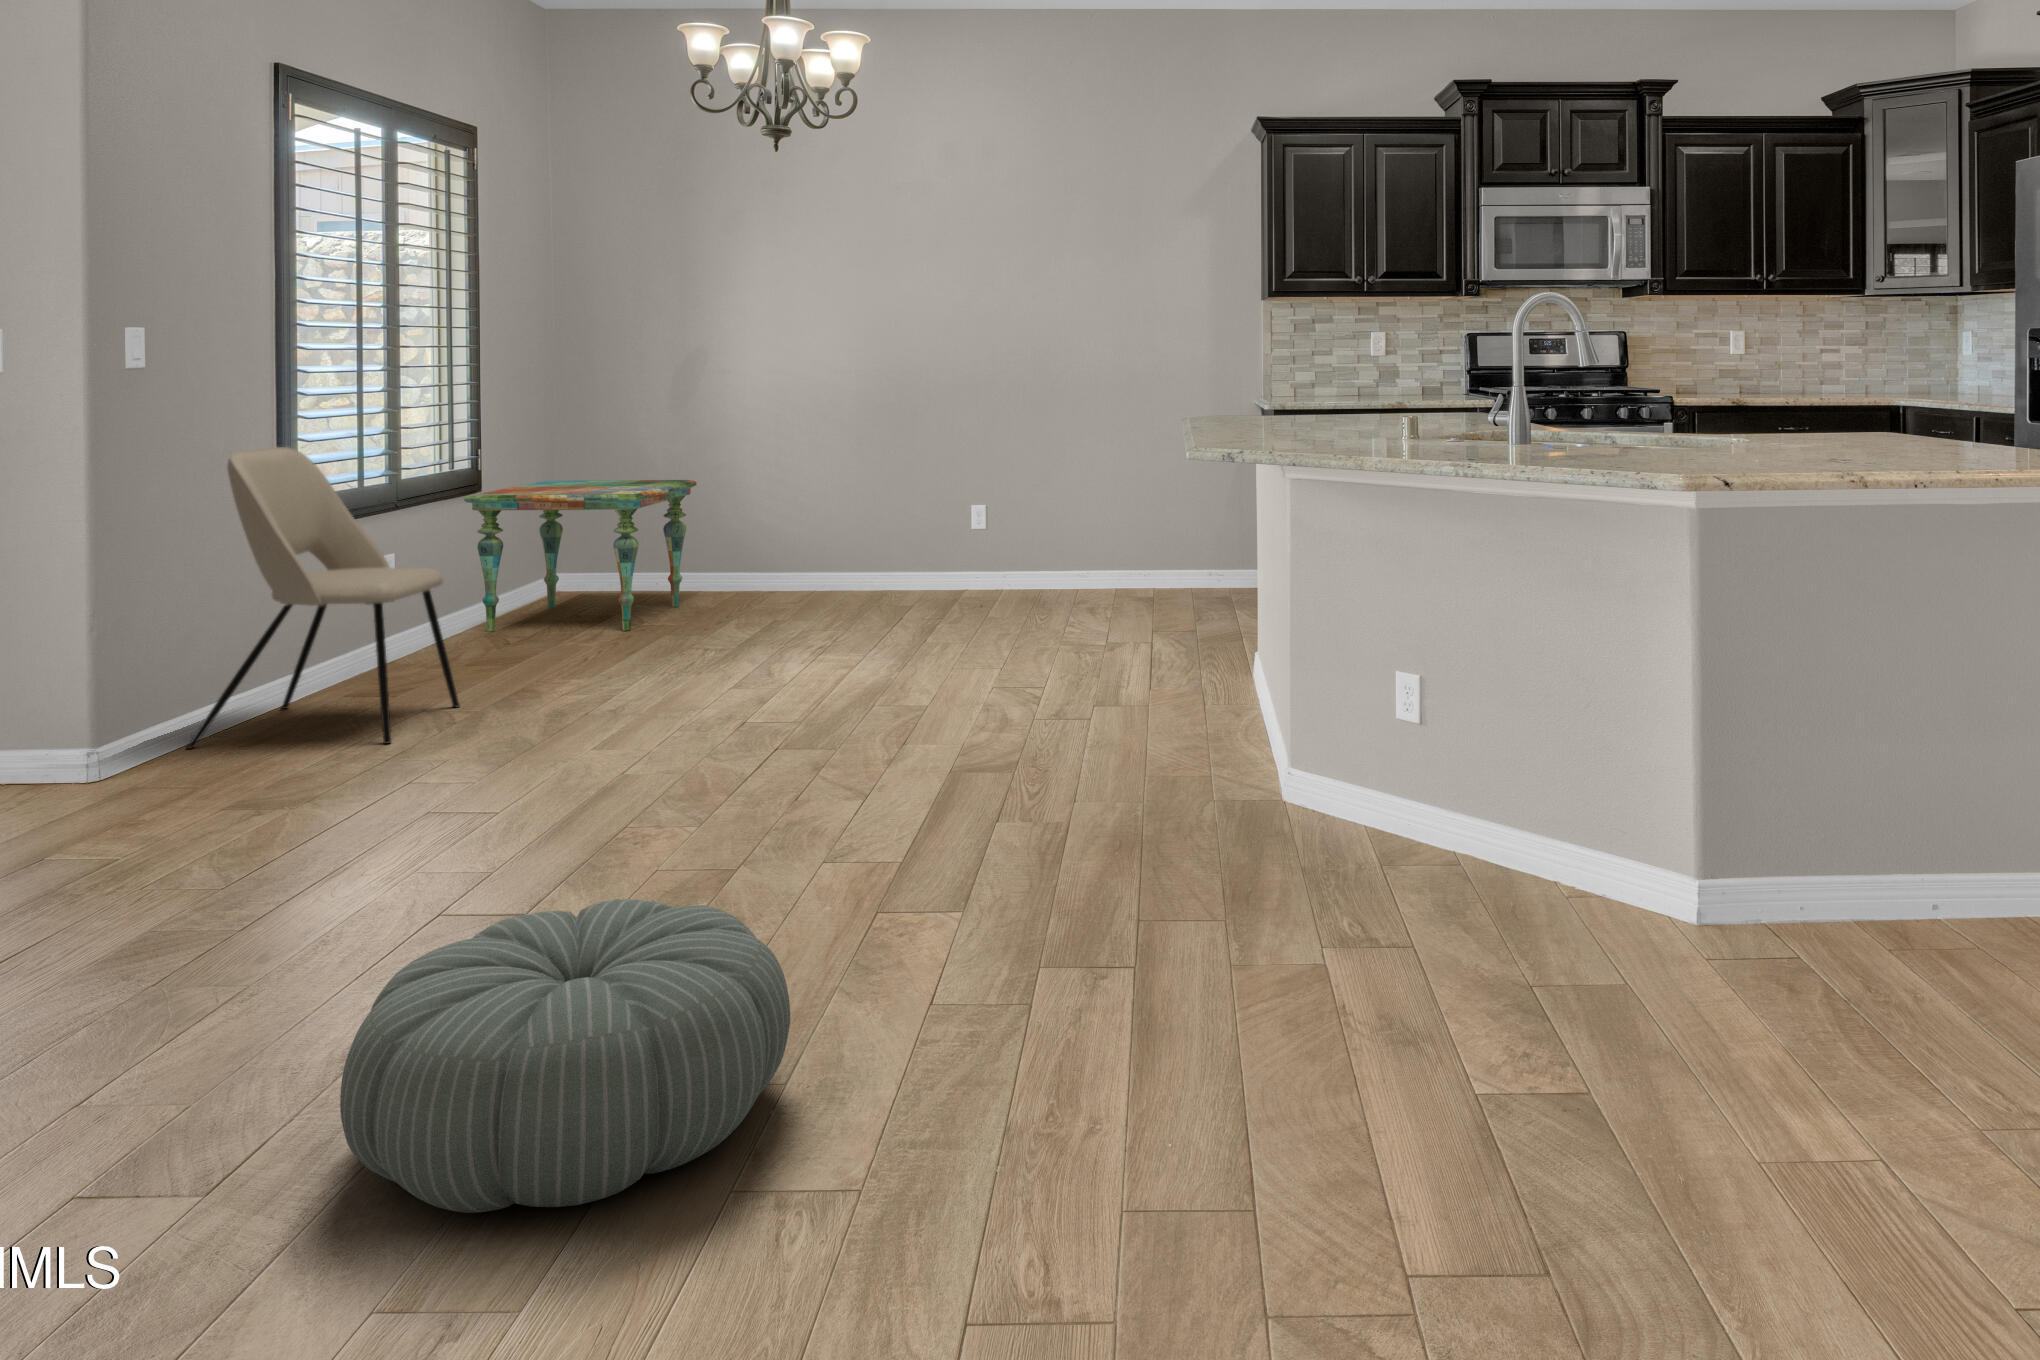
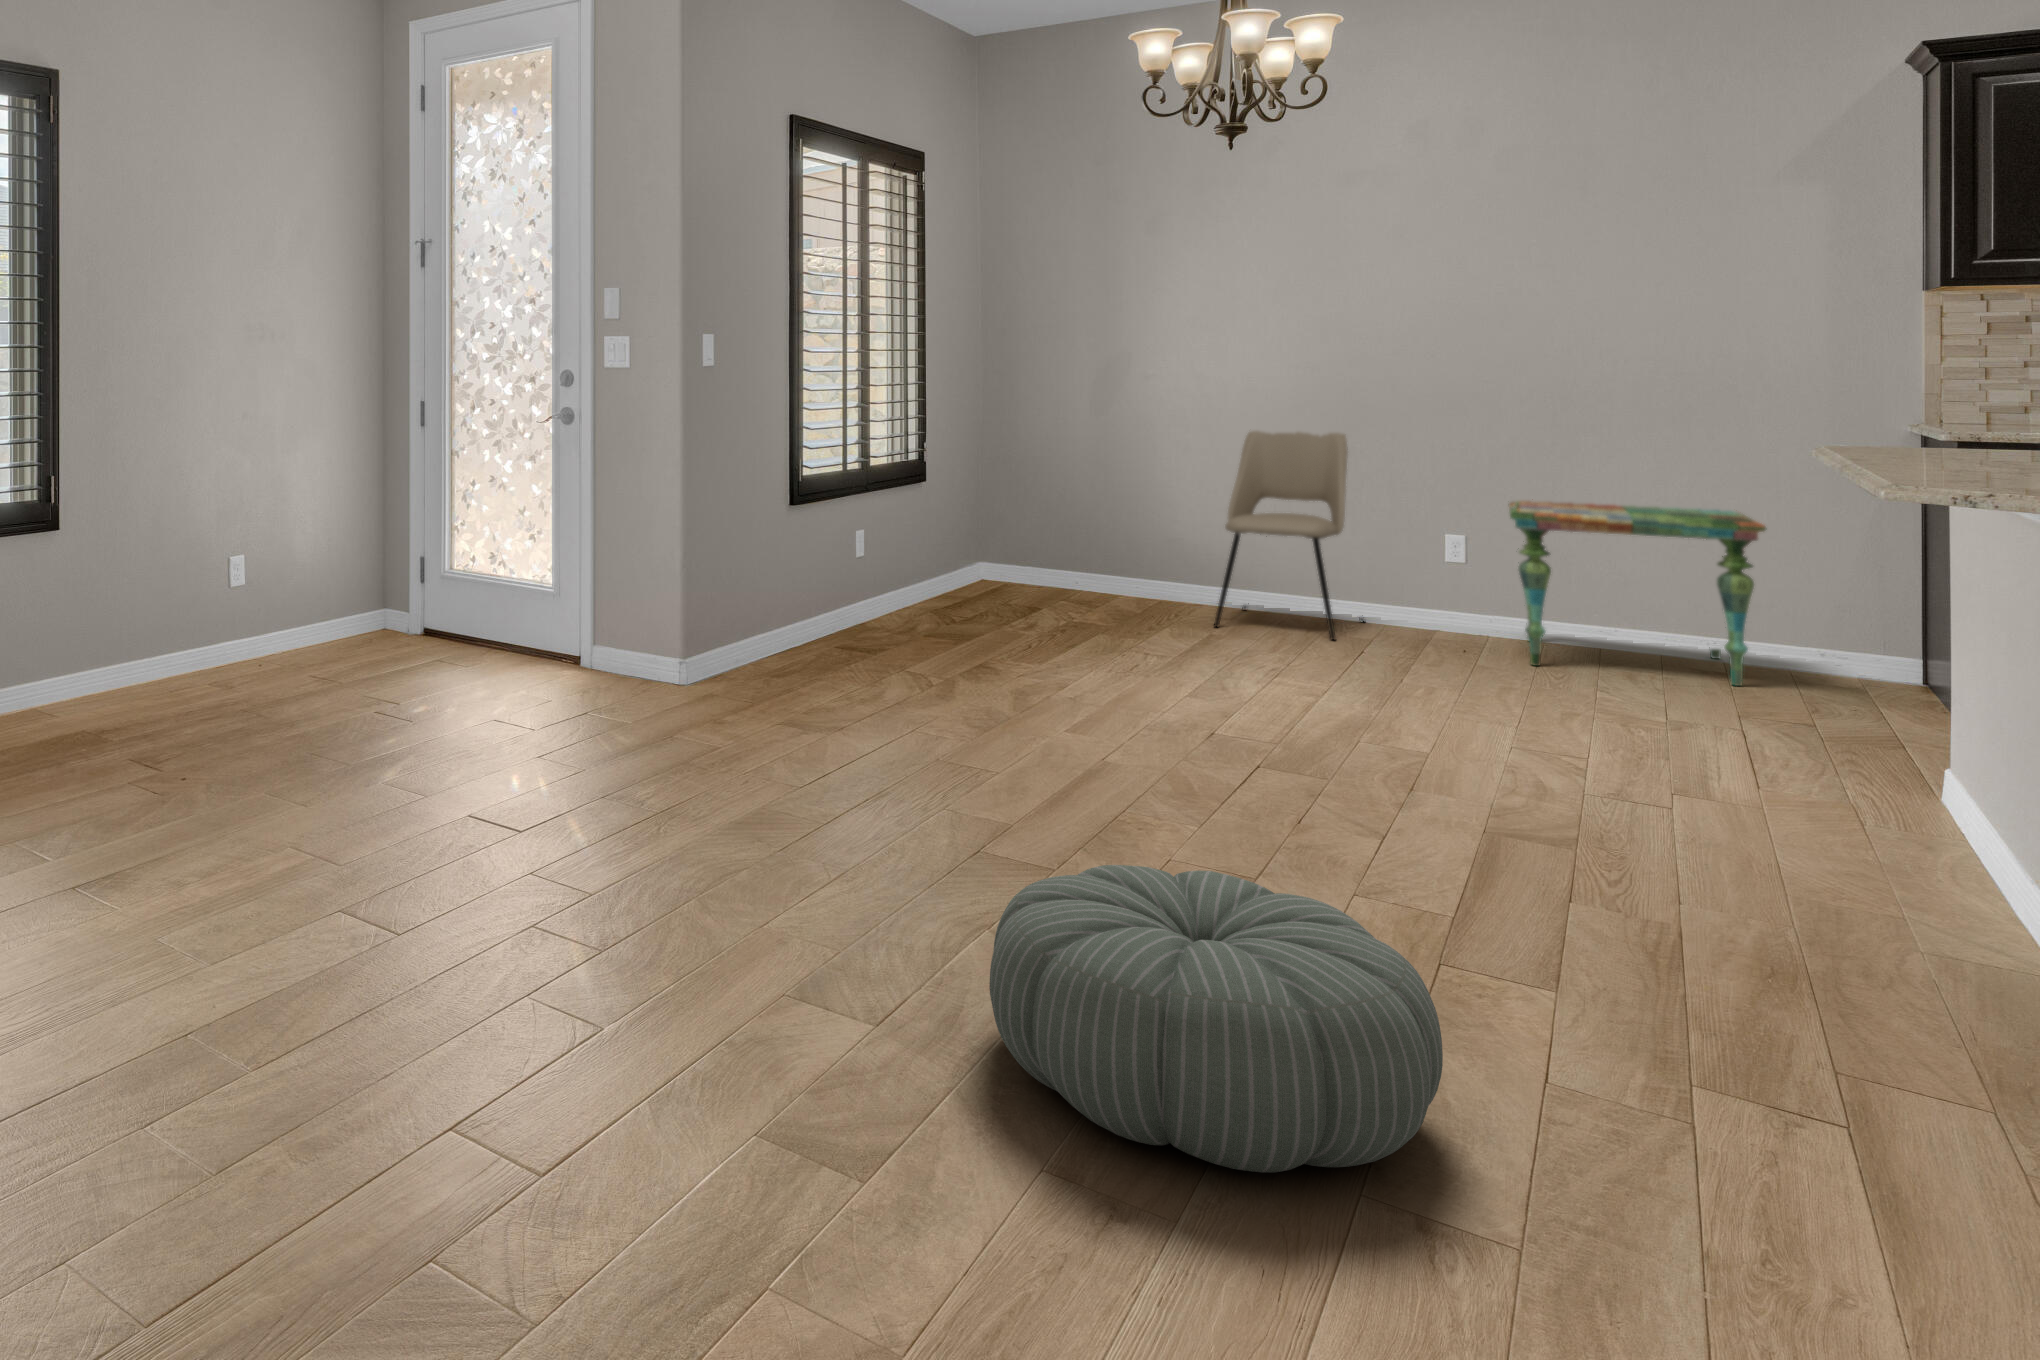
dining chair: present [187,447,459,749] -> present [1214,431,1365,640]
side table: present [464,480,697,631] -> present [1509,501,1766,686]

